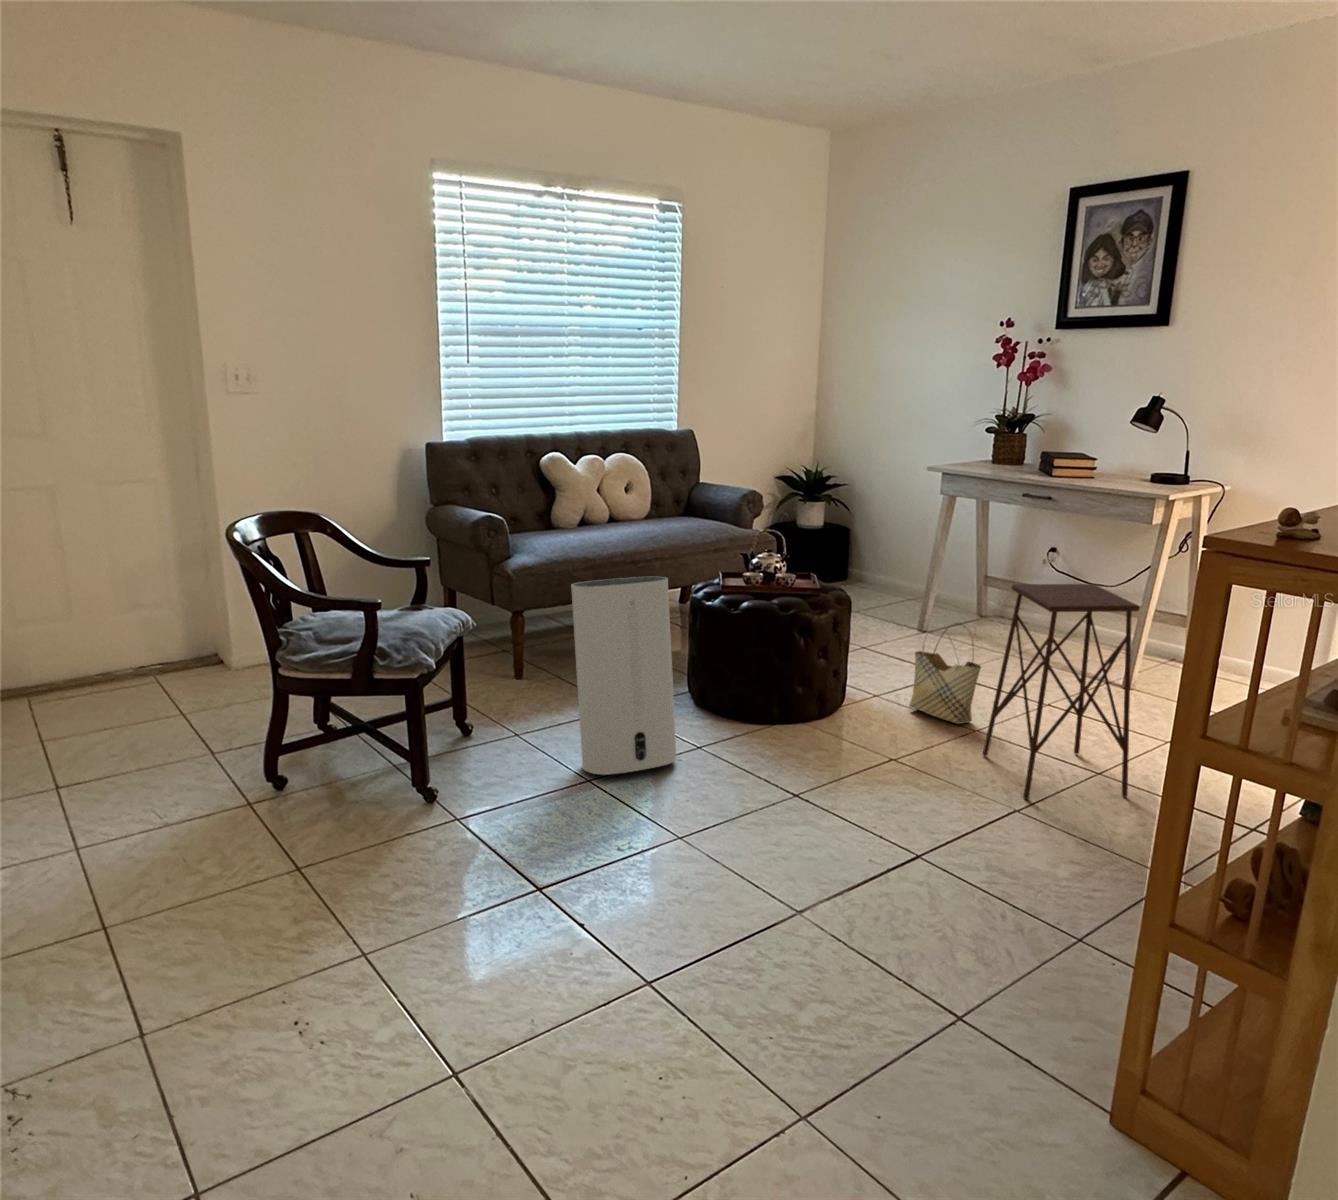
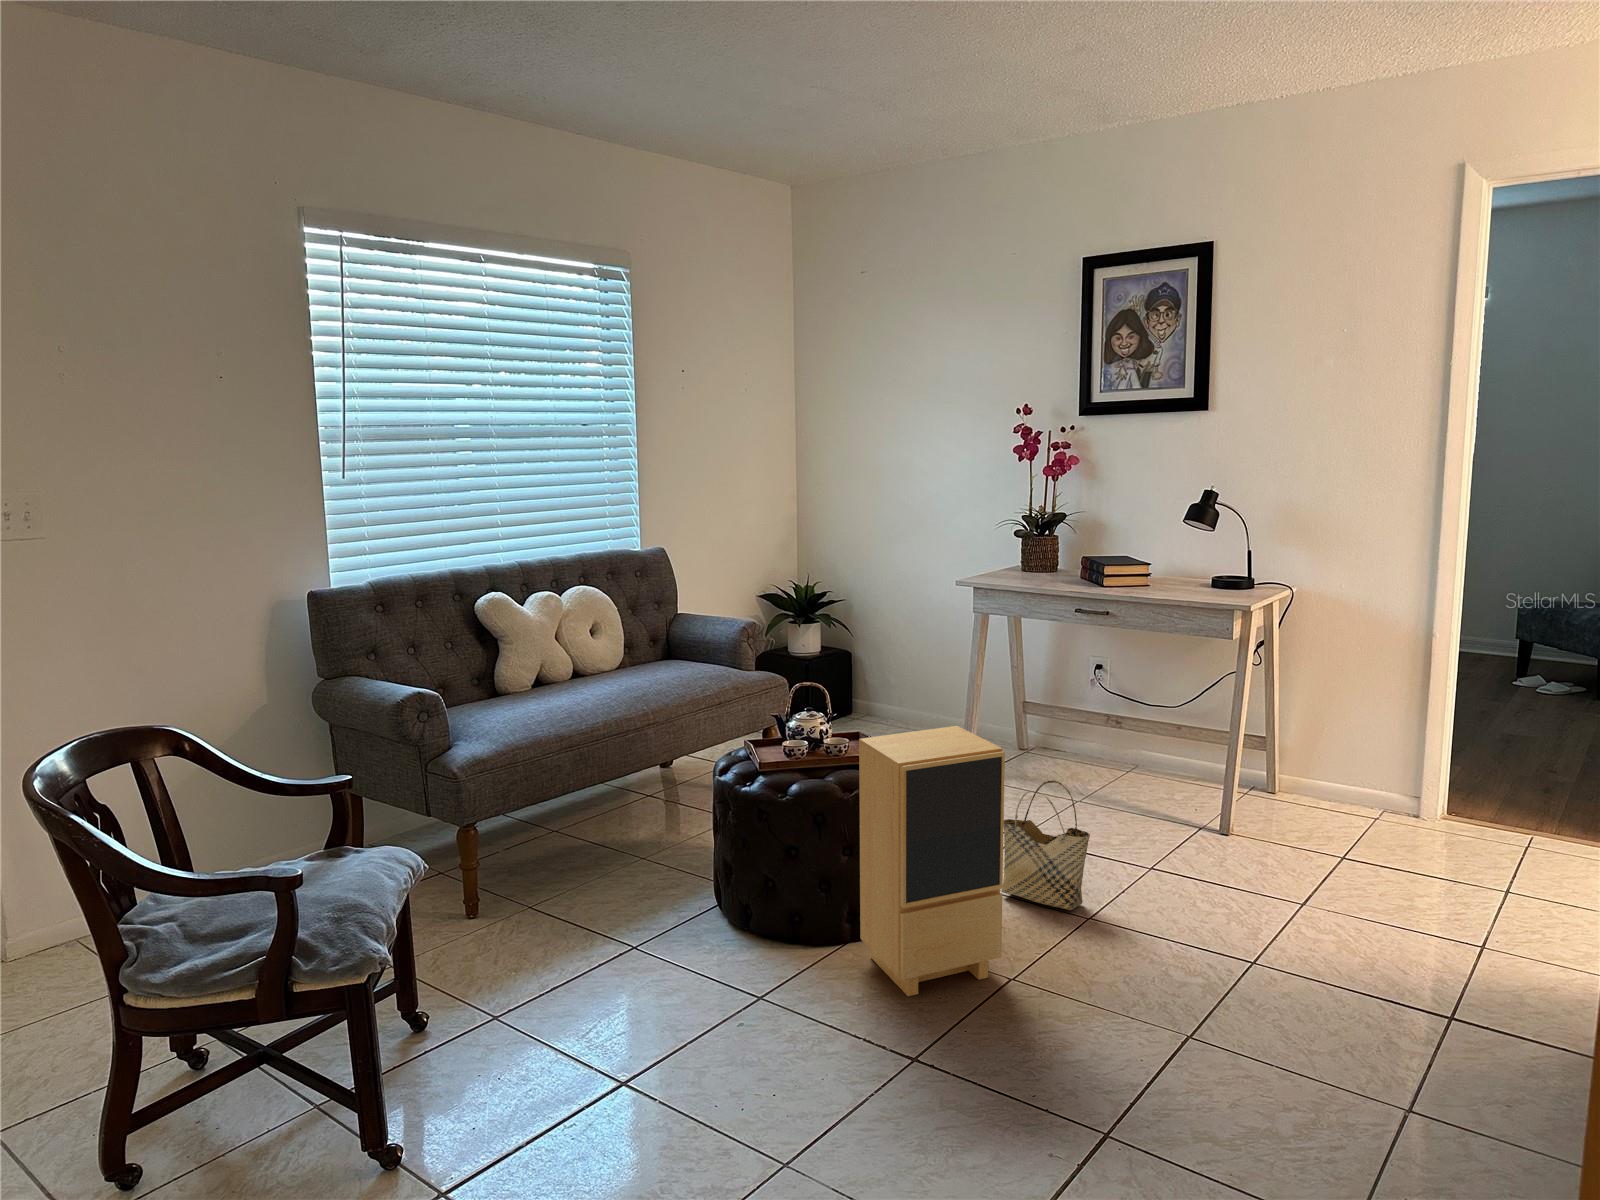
speaker: none [781,566,893,759] -> present [859,726,1005,996]
air purifier: present [571,577,676,775] -> none [582,771,743,1074]
side table: present [983,584,1140,800] -> none [1119,727,1313,1020]

